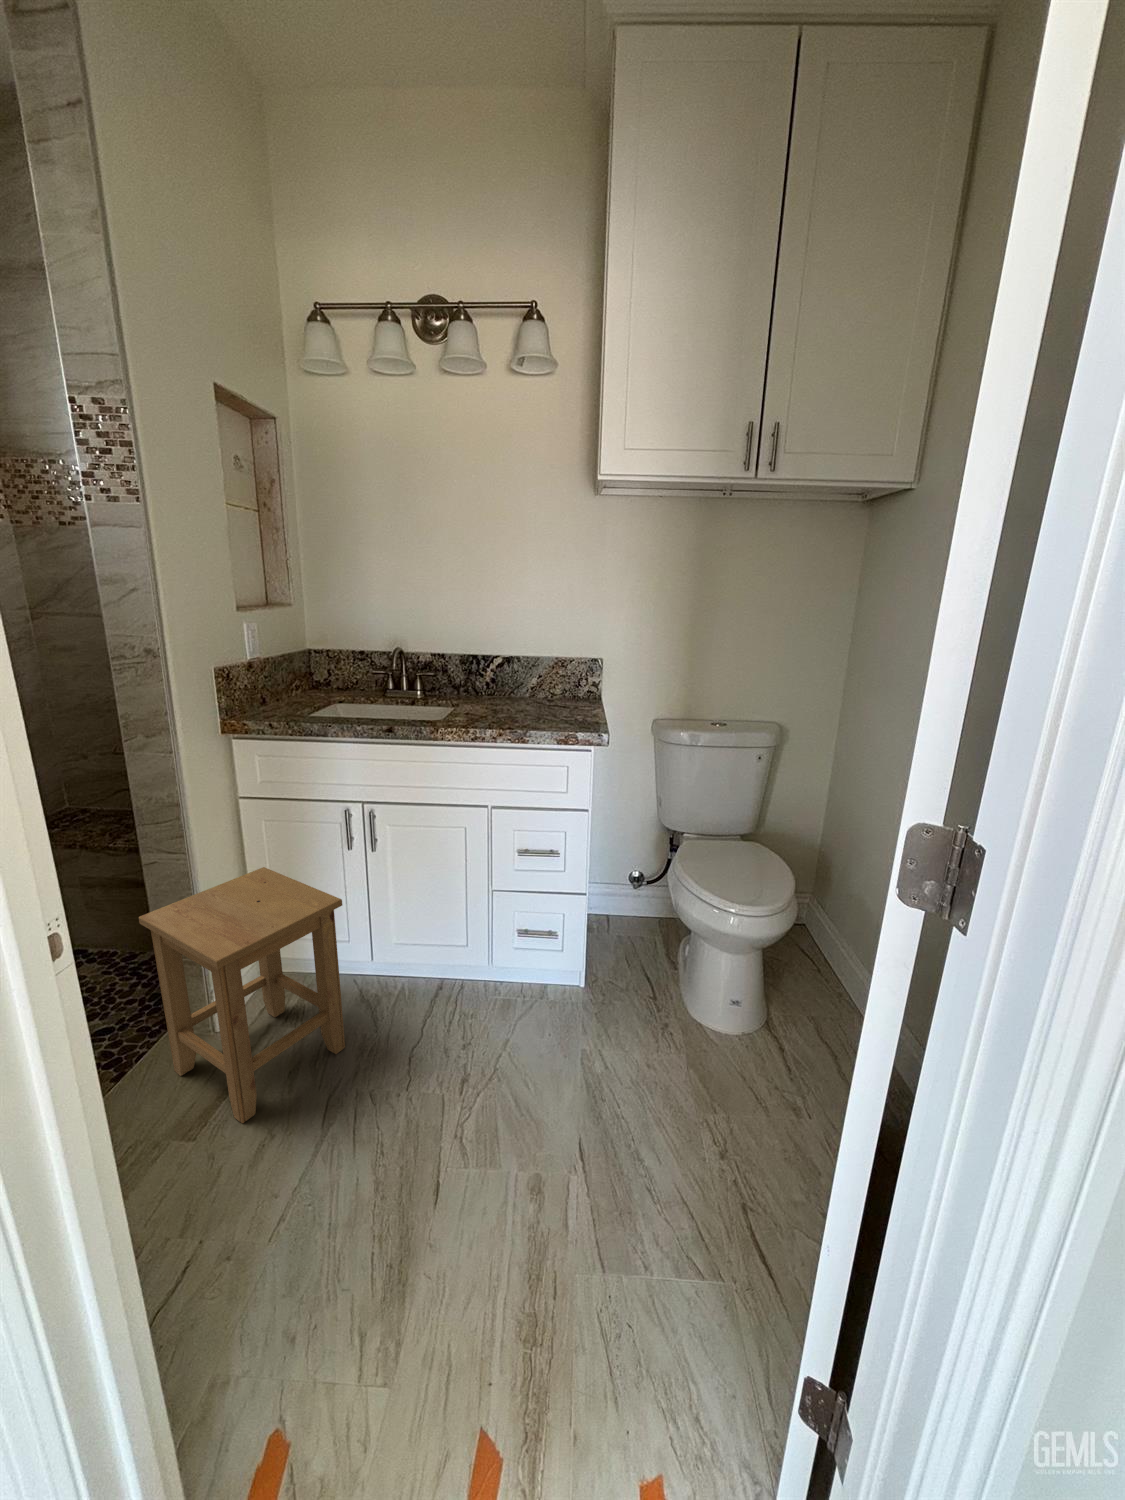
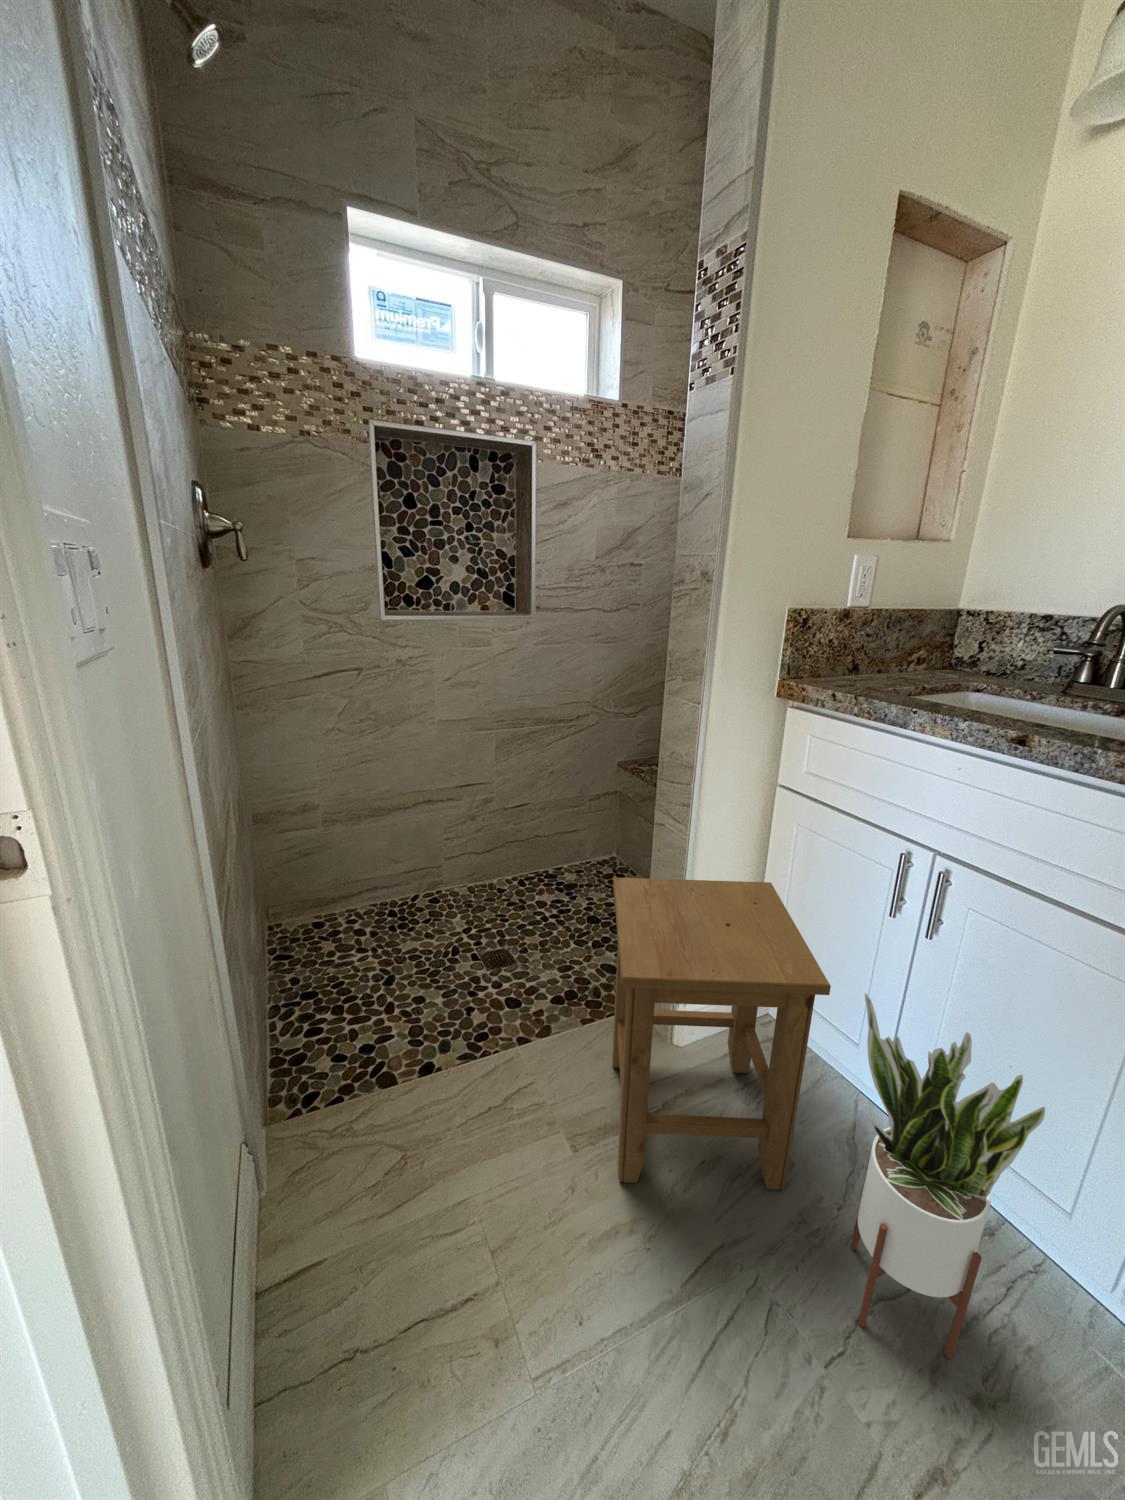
potted plant: none [366,880,454,1067] -> present [851,993,1045,1359]

